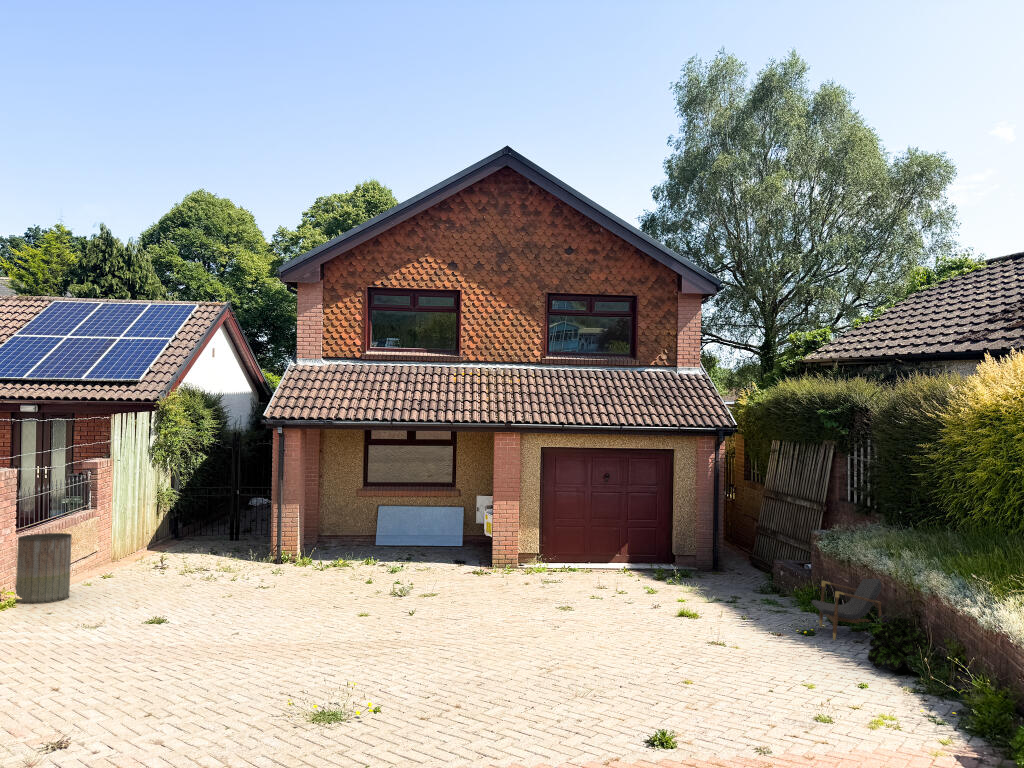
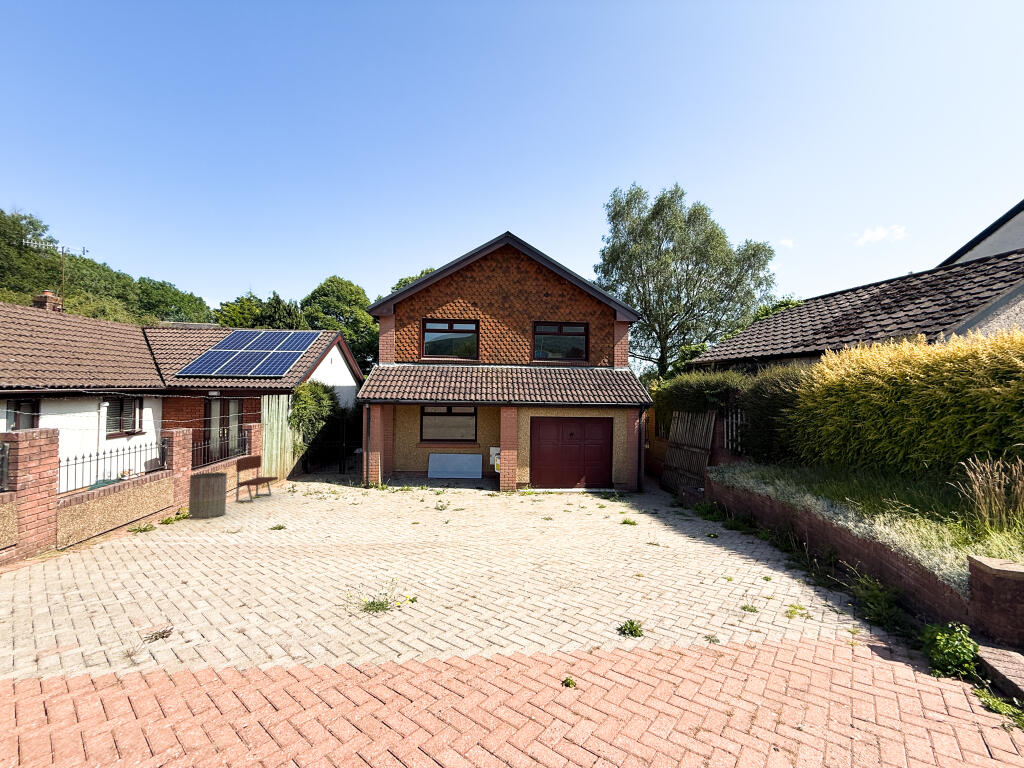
bench: none [78,507,141,580] -> present [236,455,278,502]
lounge chair: present [812,578,881,640] -> none [714,493,767,542]
potted plant: present [867,617,929,672] -> none [760,528,814,567]

